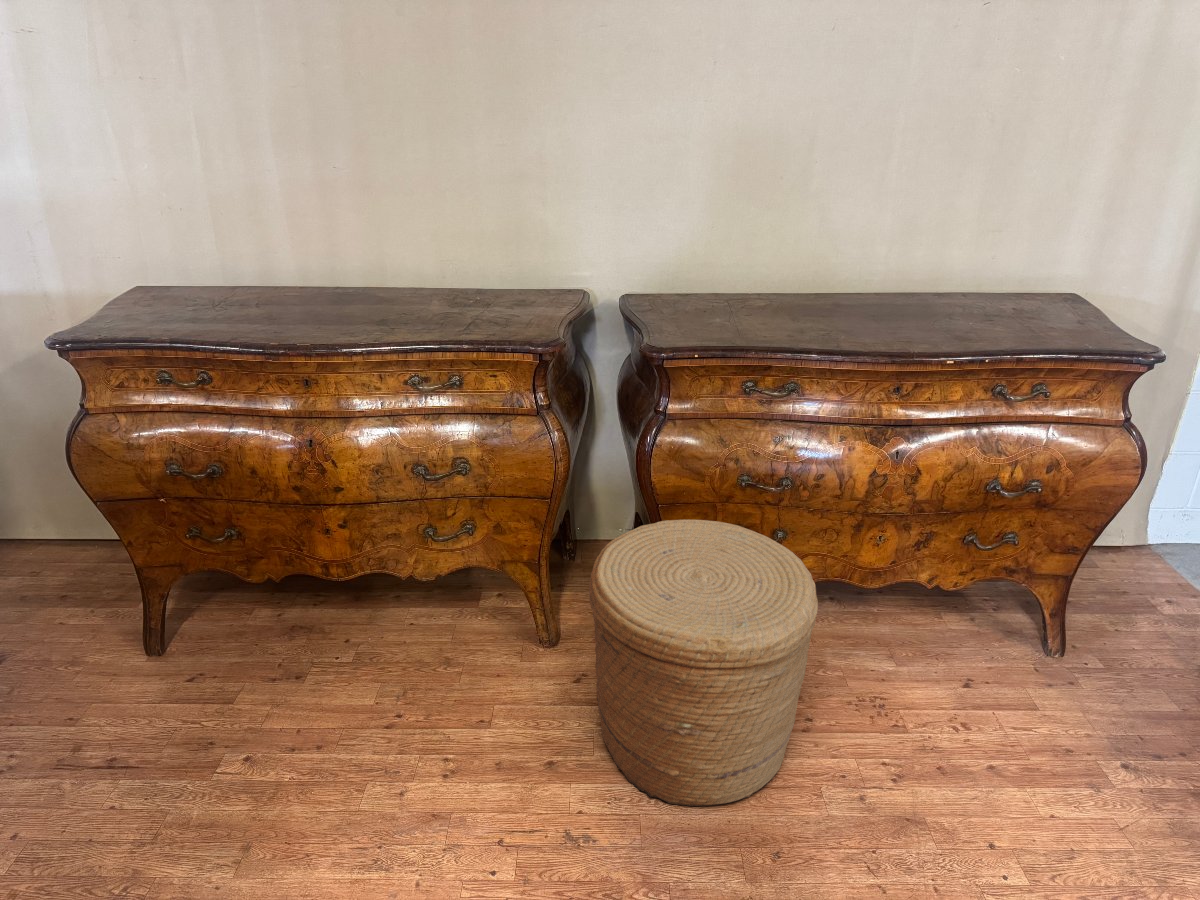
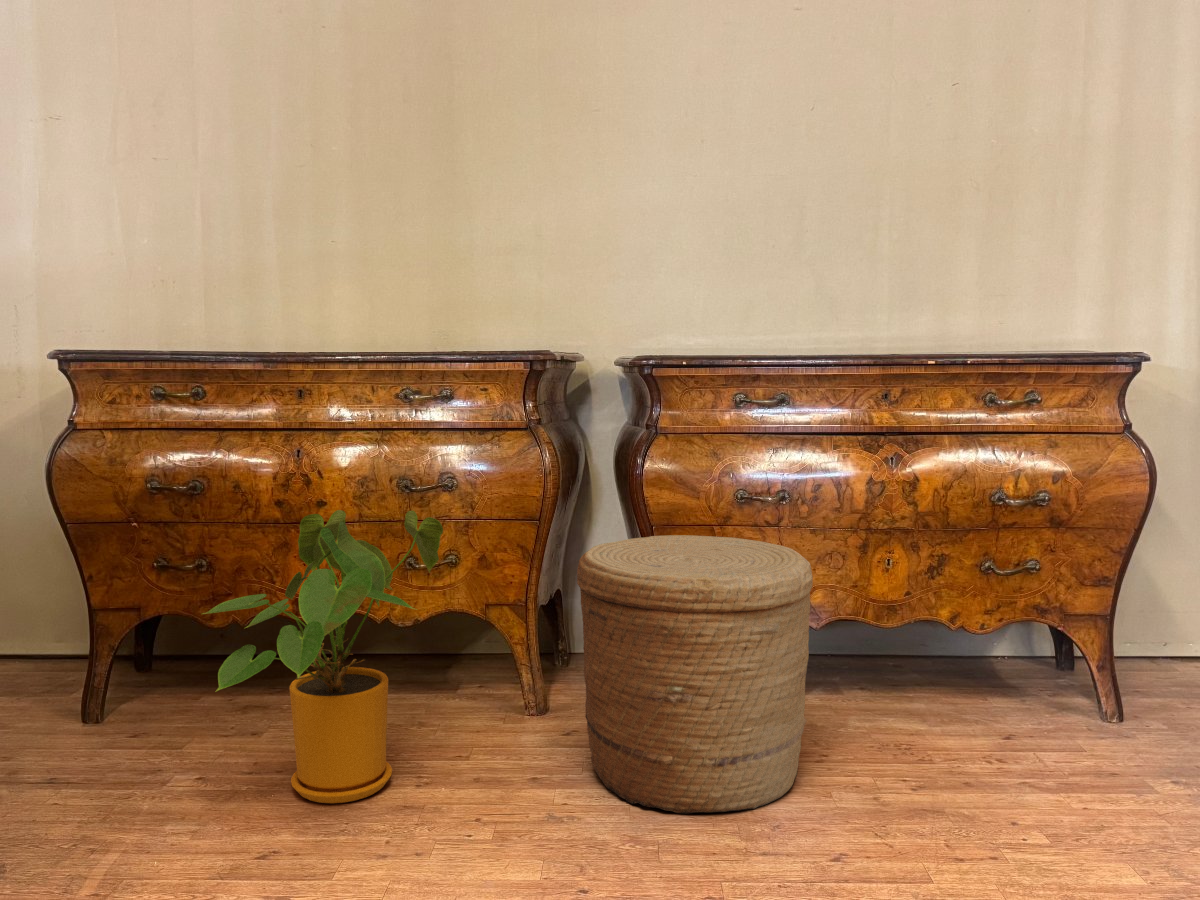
house plant: none [222,508,458,790] -> present [203,510,443,803]

